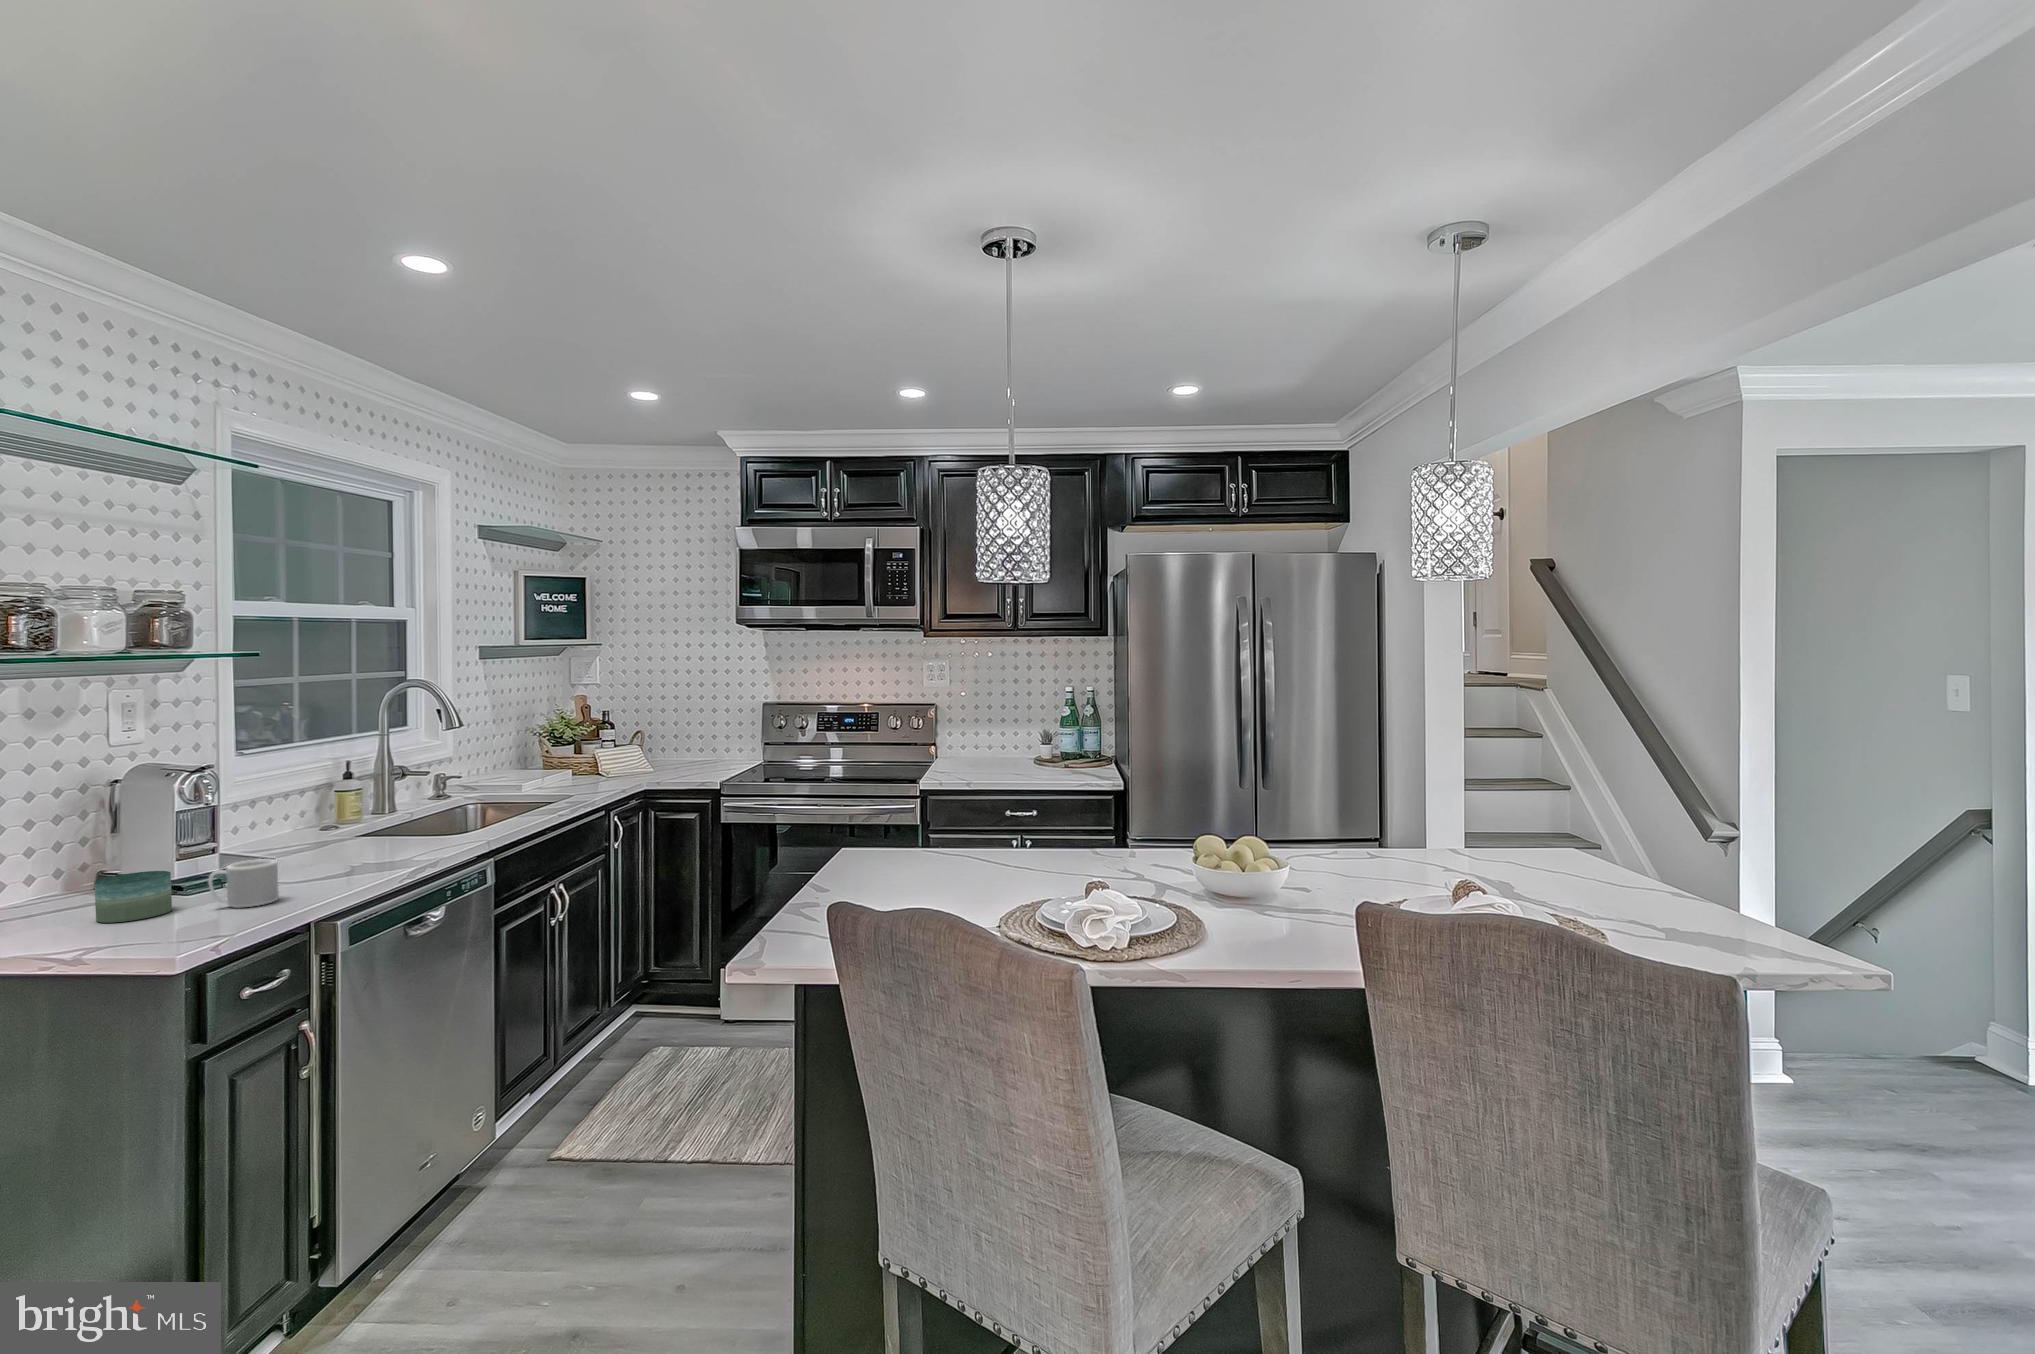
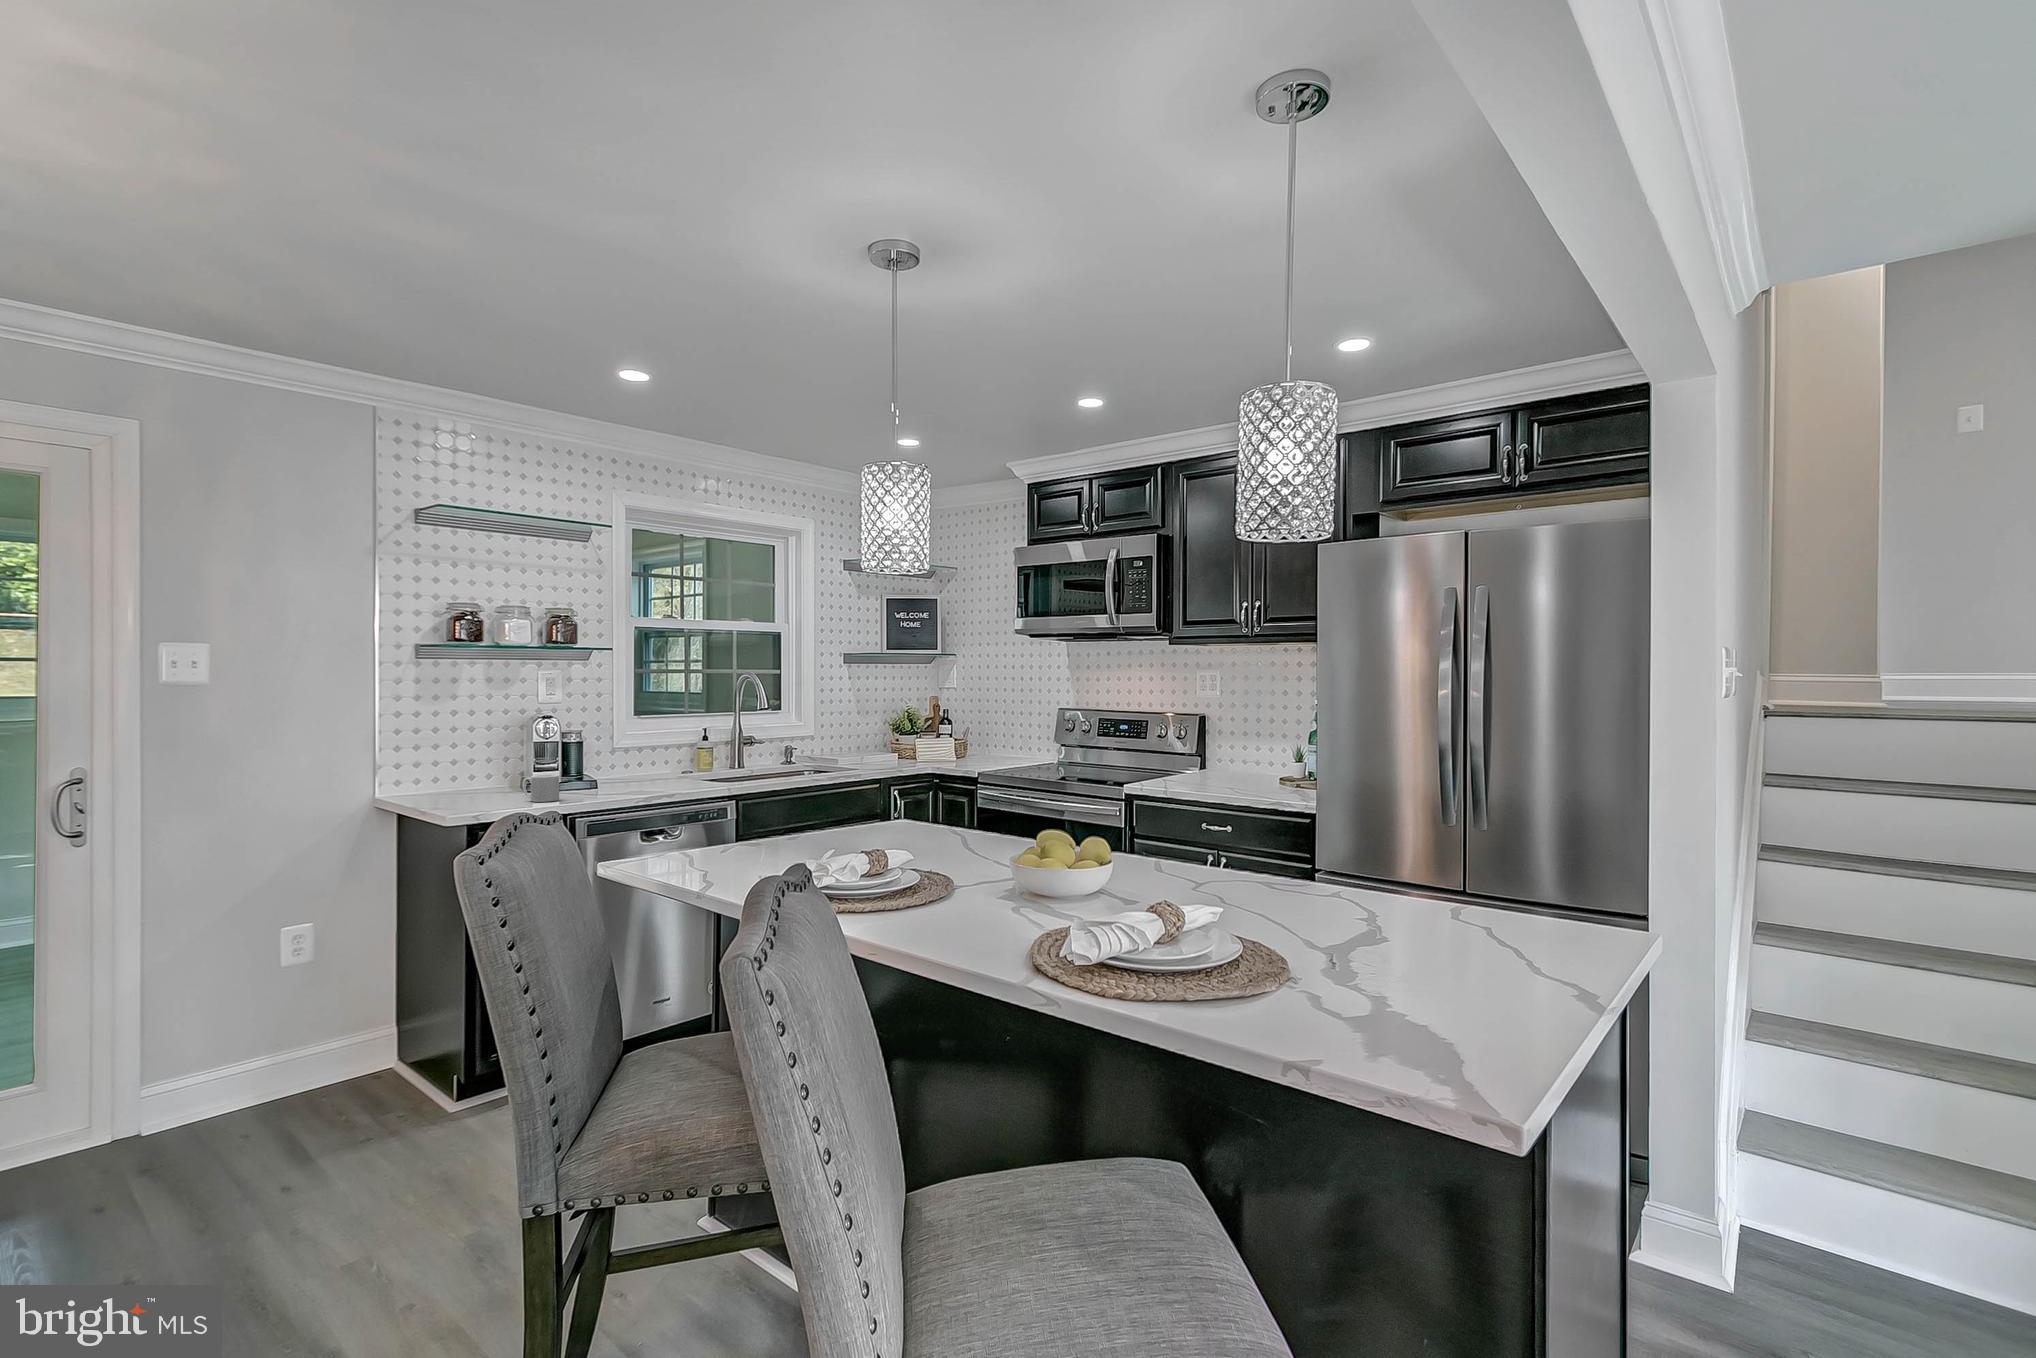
candle: present [94,871,172,923] -> none [476,775,514,801]

